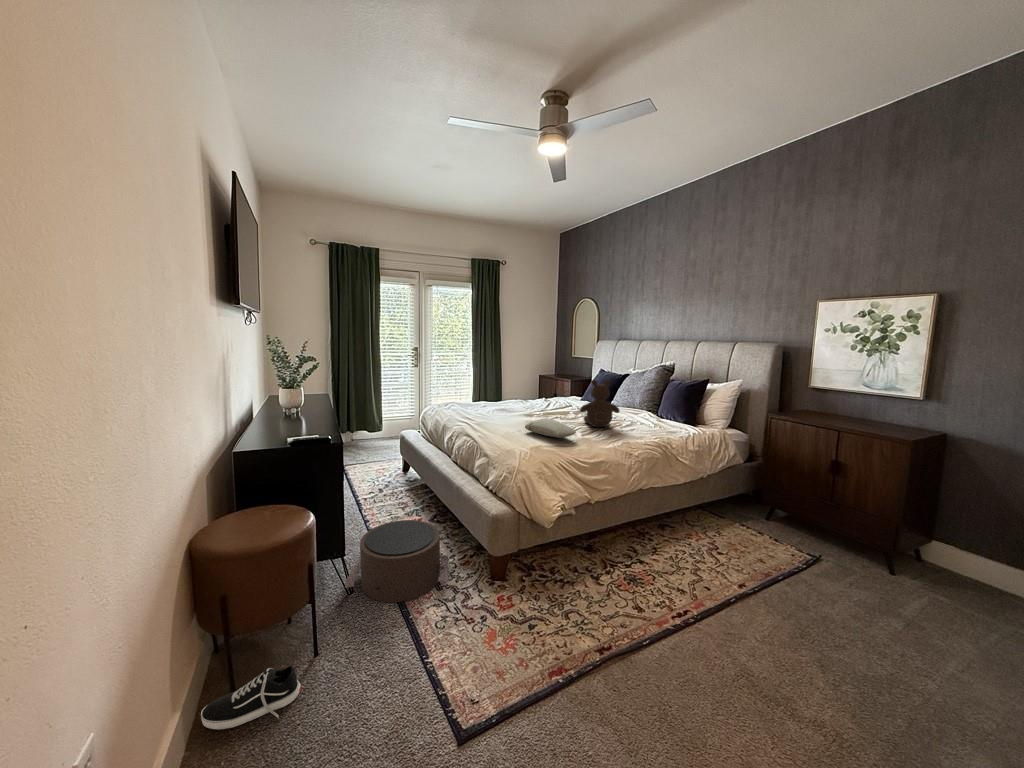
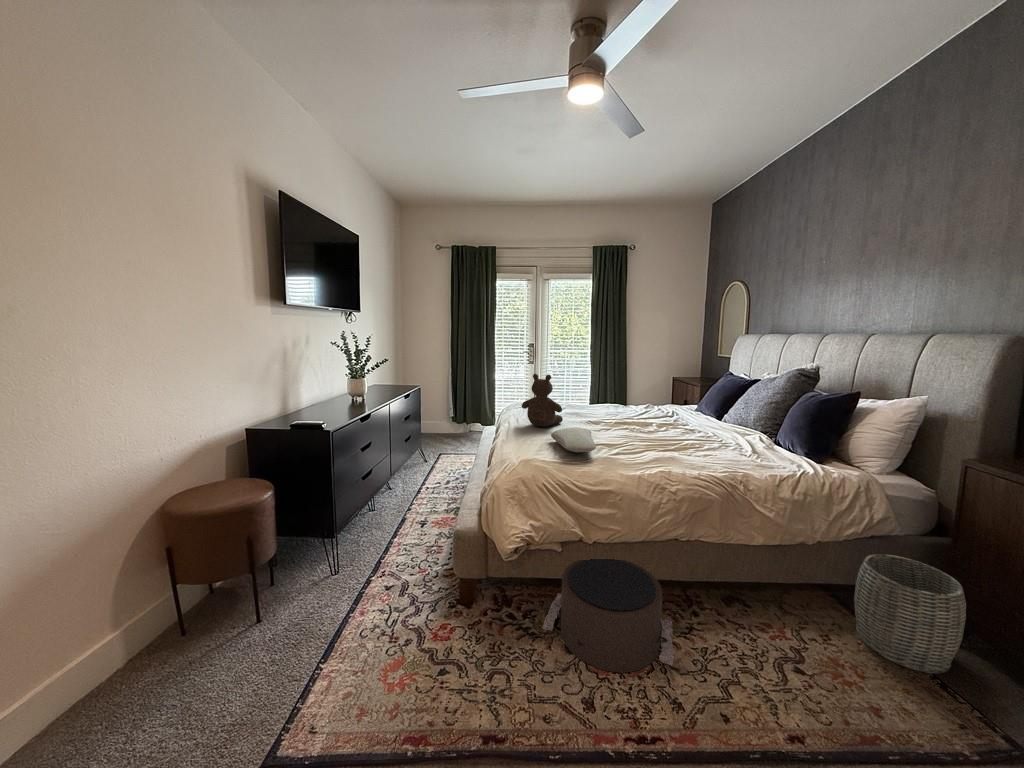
teddy bear: present [580,380,620,427] -> present [522,374,563,427]
woven basket: none [725,476,778,537] -> present [854,554,966,673]
pouf: present [345,520,449,602] -> present [543,557,675,672]
shoe: present [201,666,301,729] -> none [143,619,221,667]

